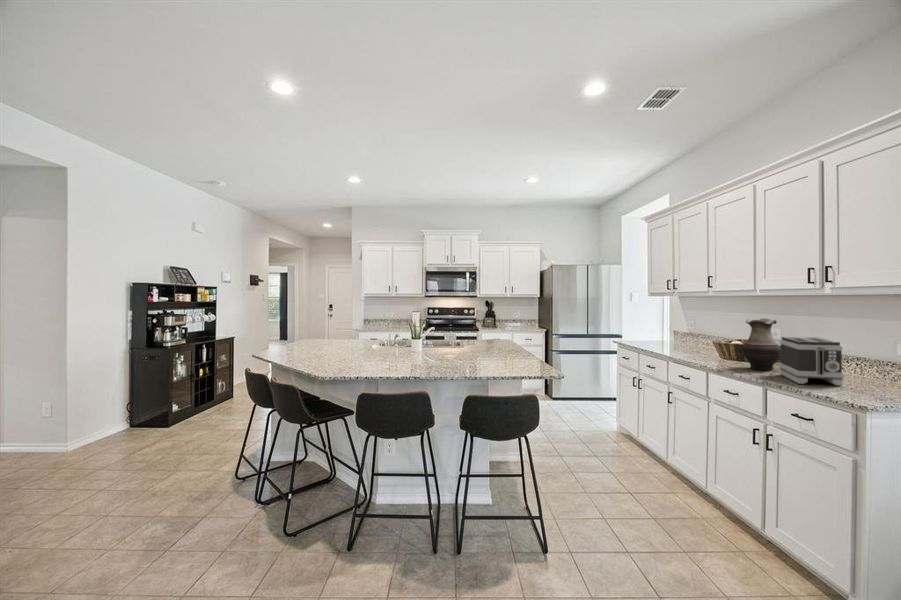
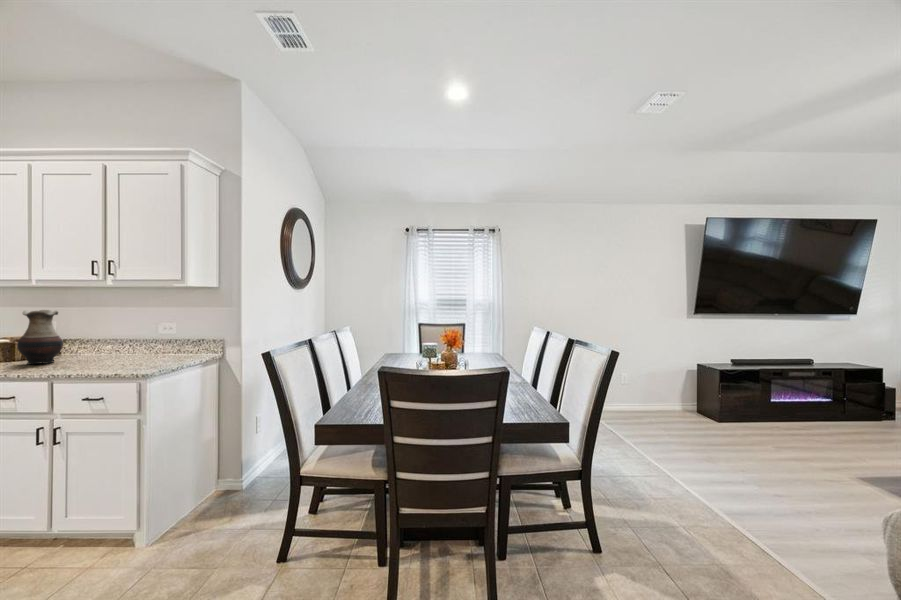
toaster: present [780,337,843,386] -> none [63,325,127,369]

